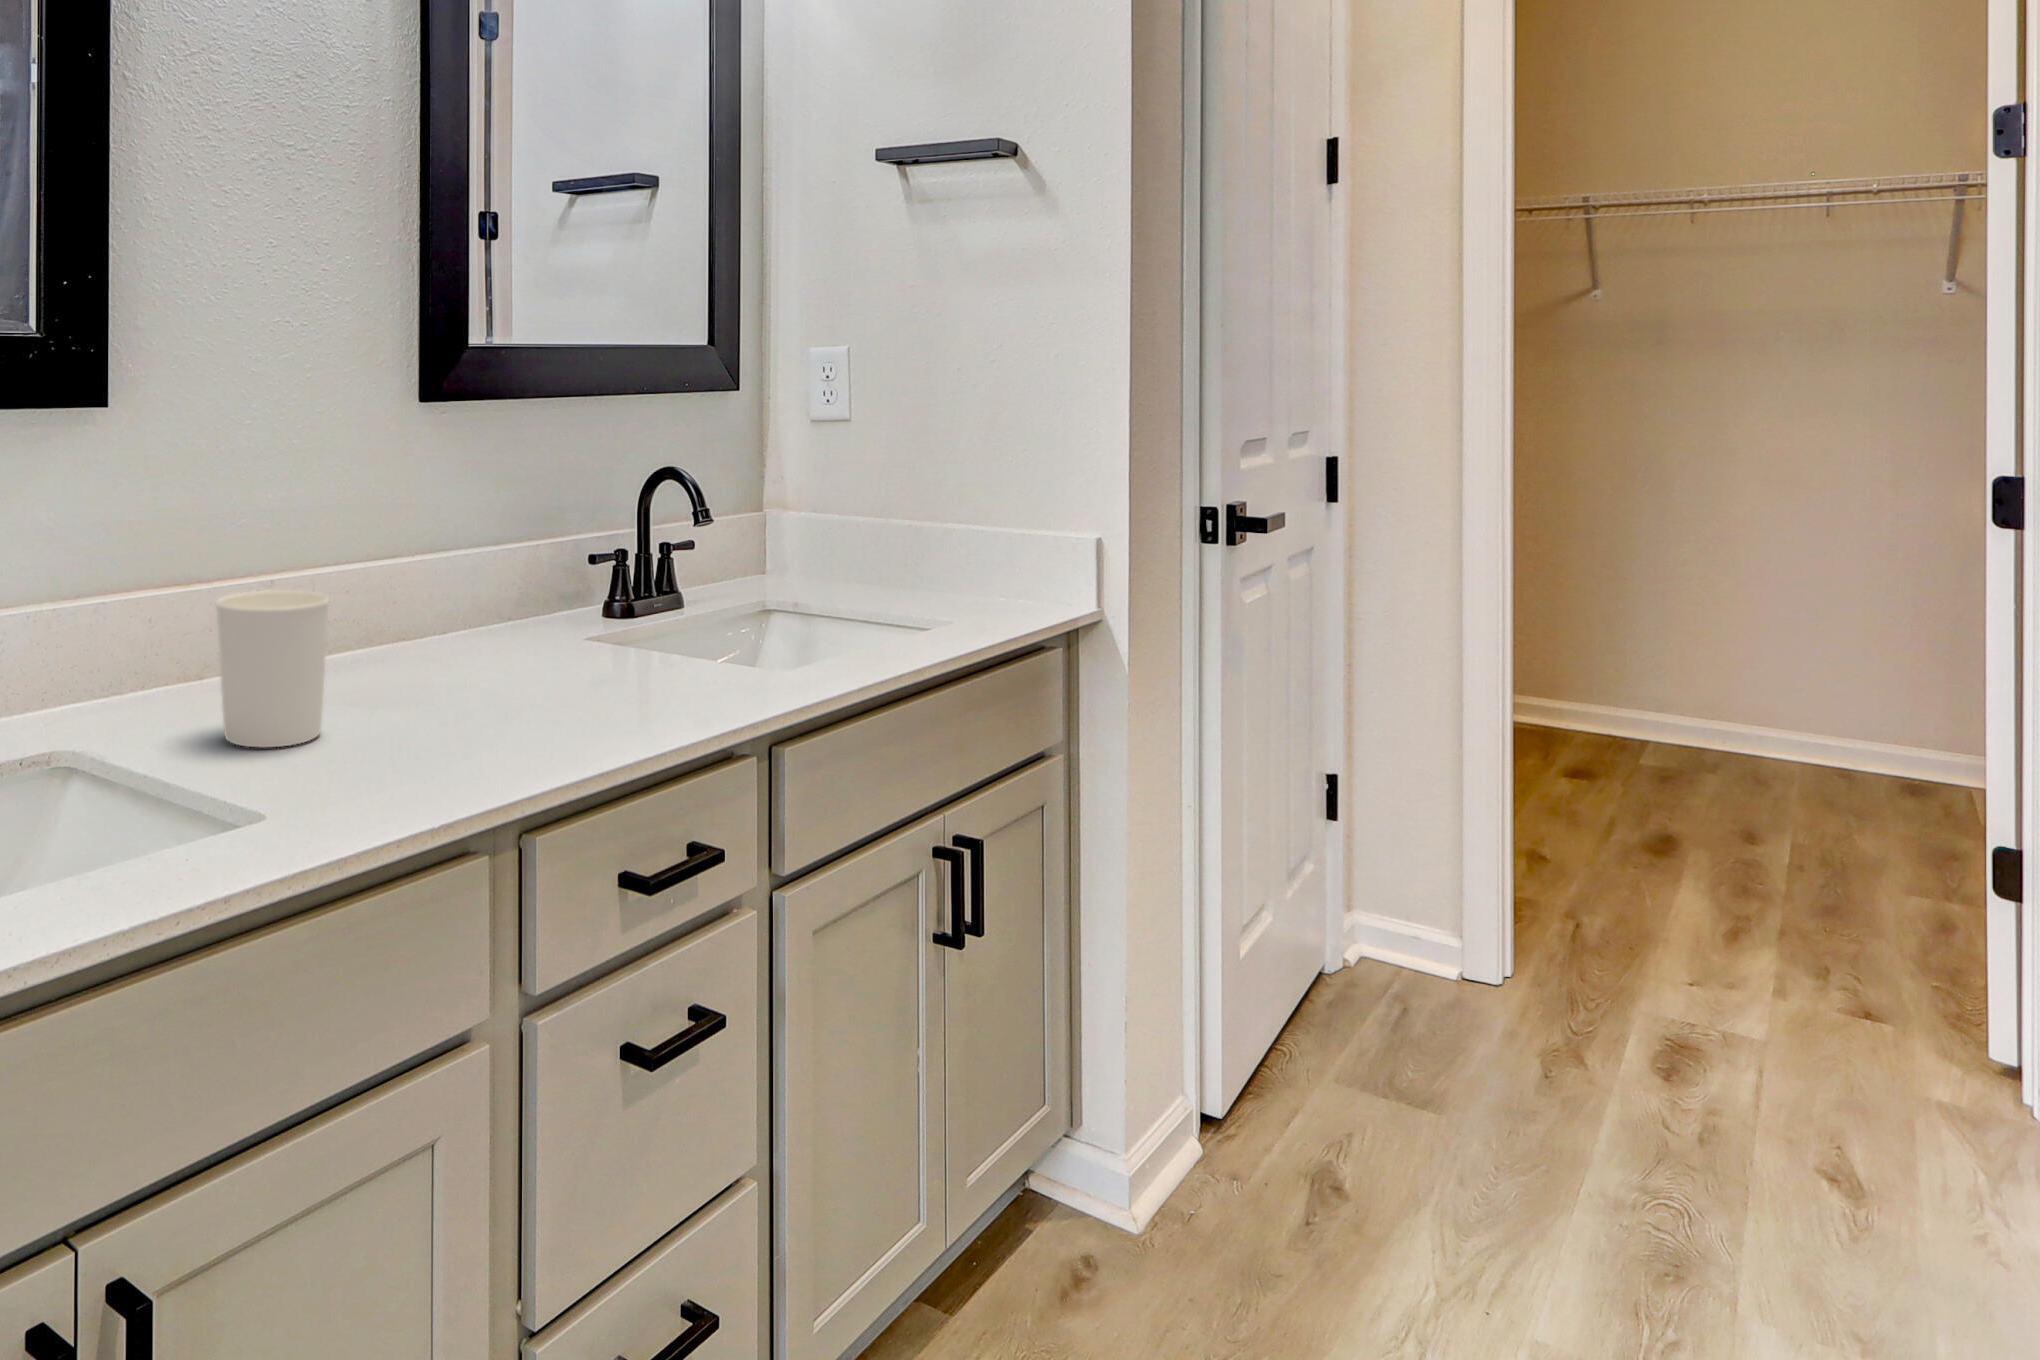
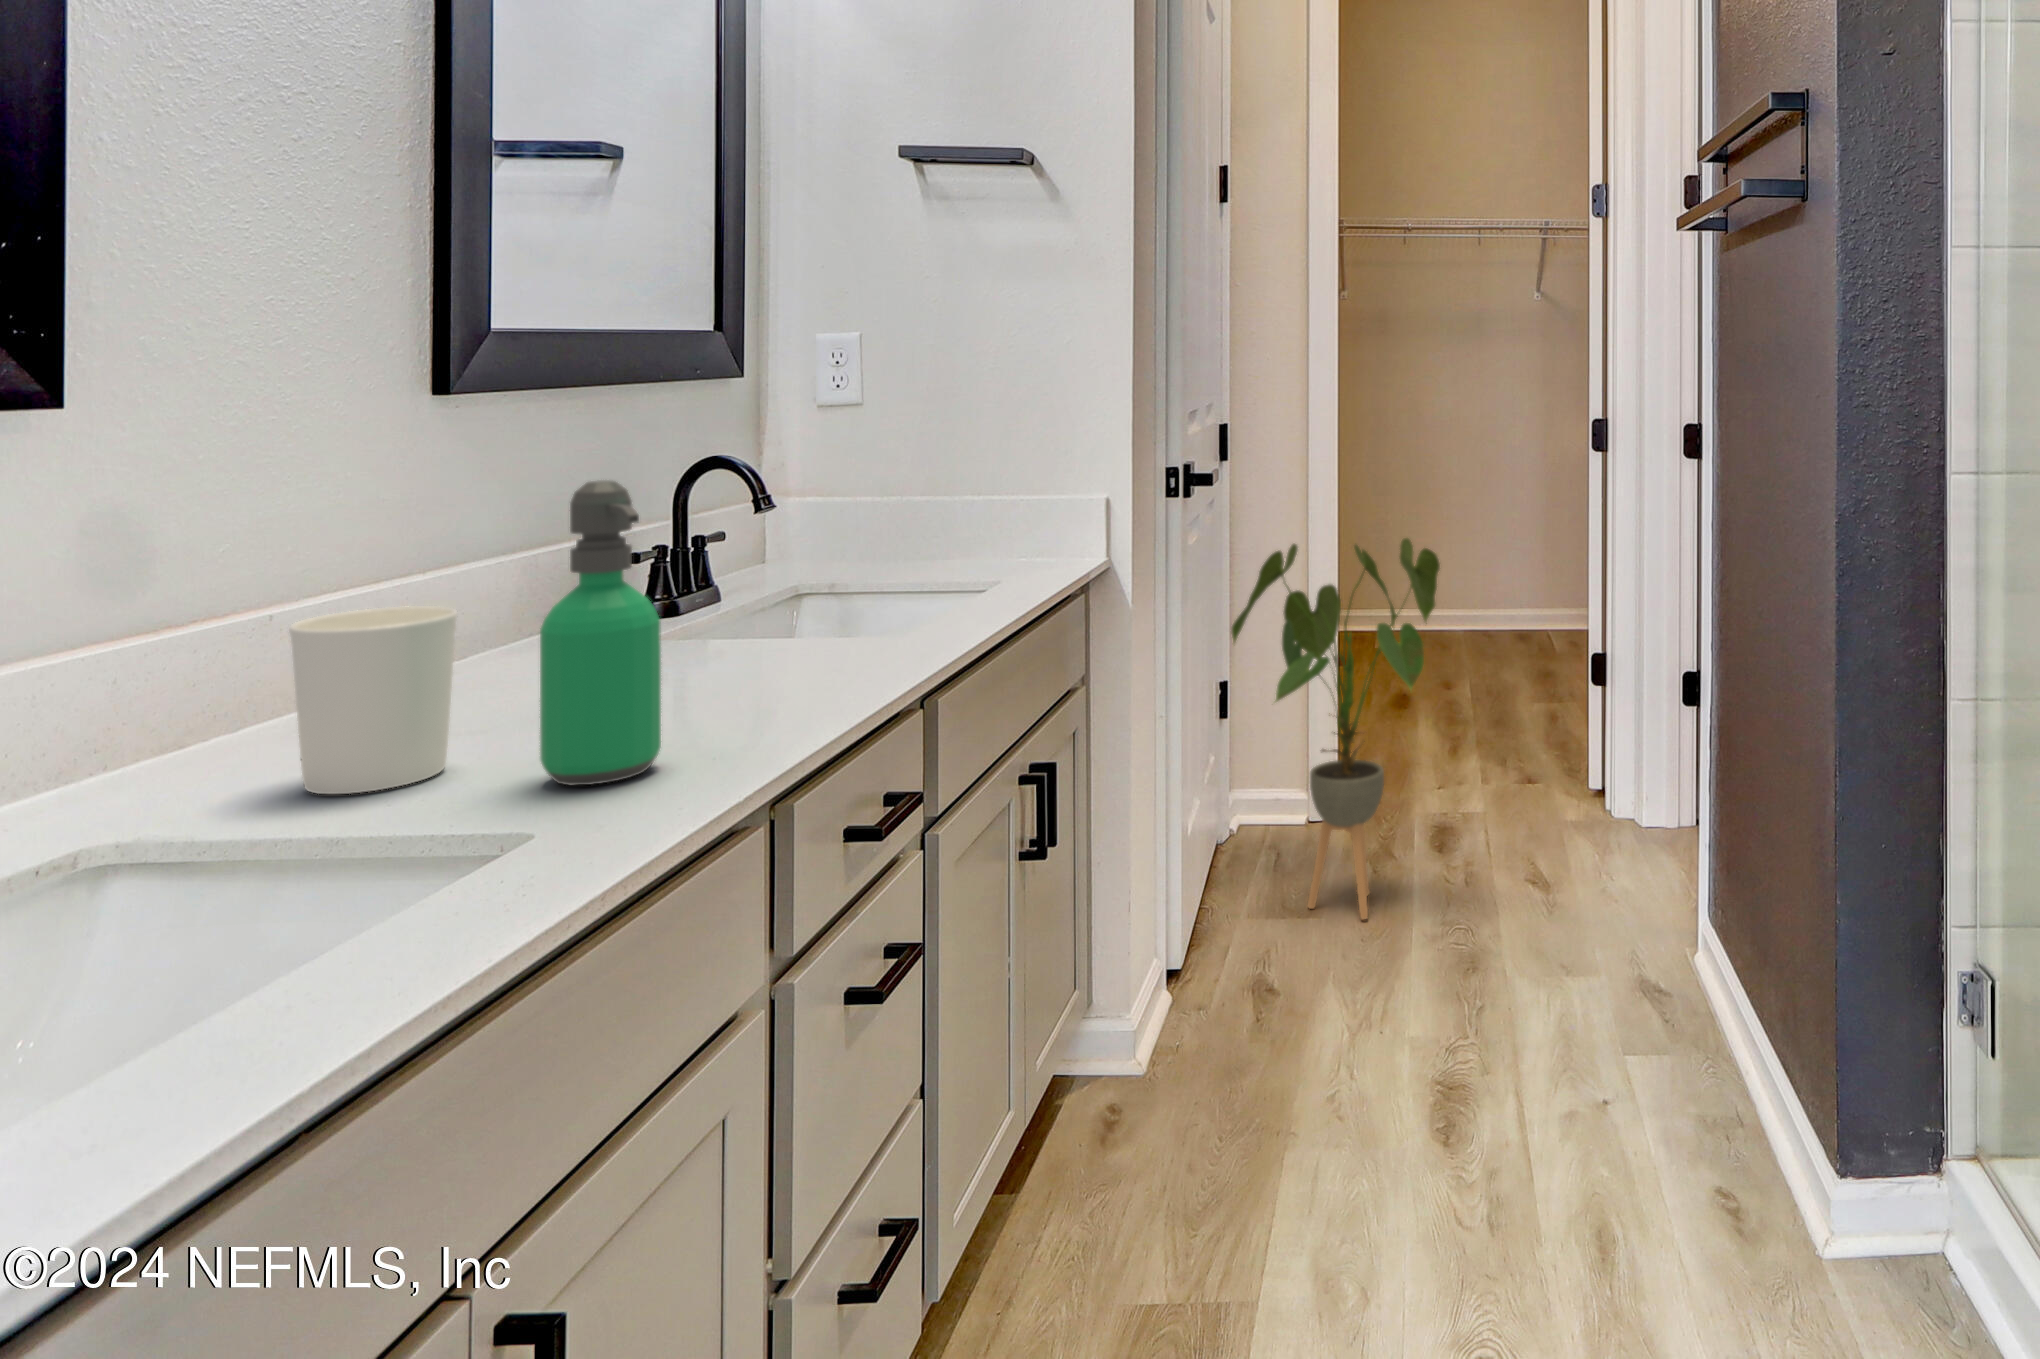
soap dispenser: none [344,495,440,782] -> present [540,480,661,785]
house plant: none [1322,612,1651,1141] -> present [1231,538,1440,919]

